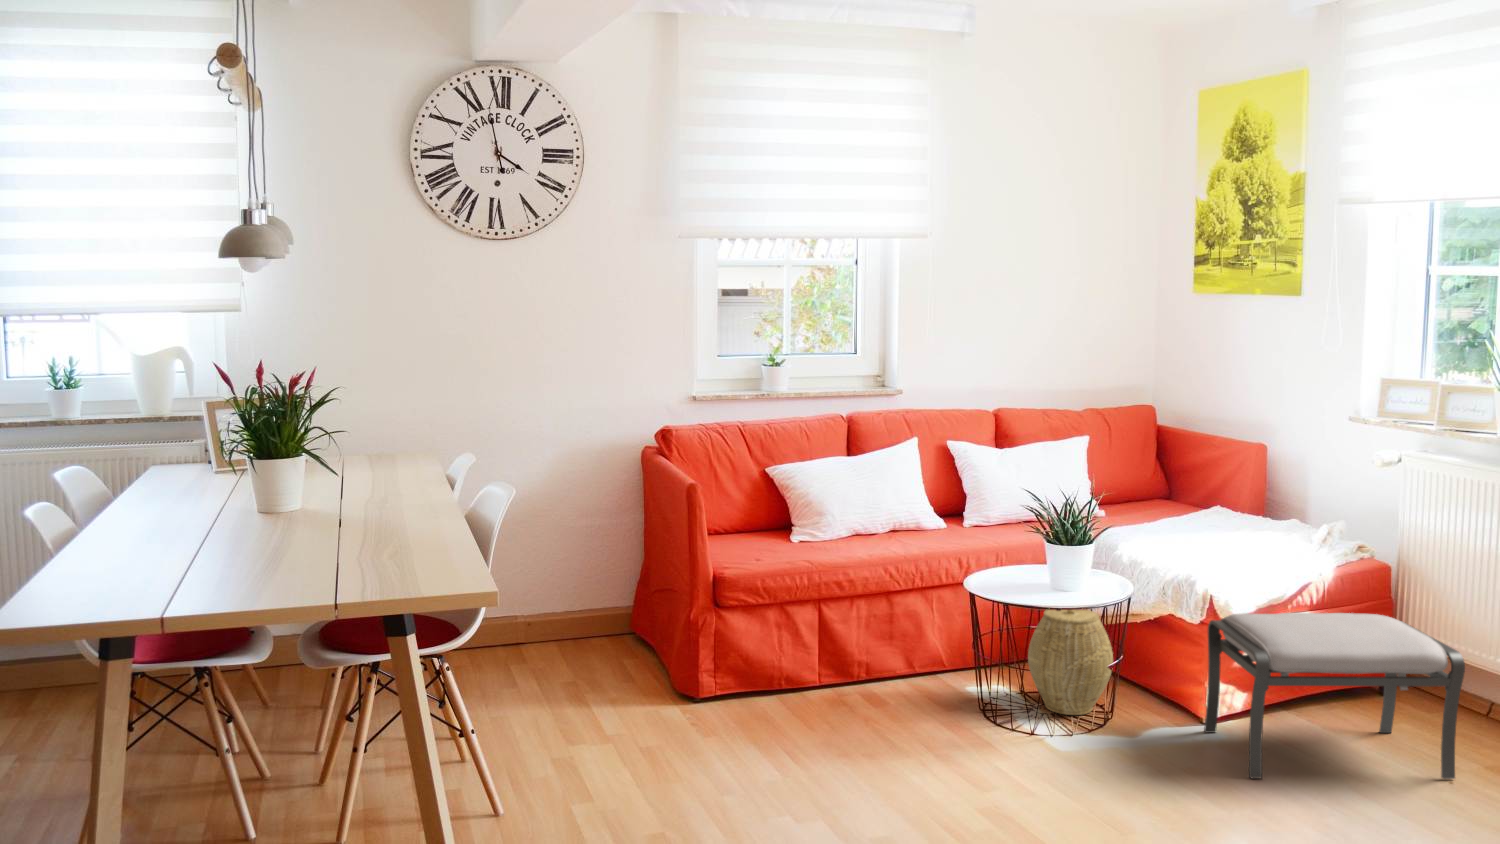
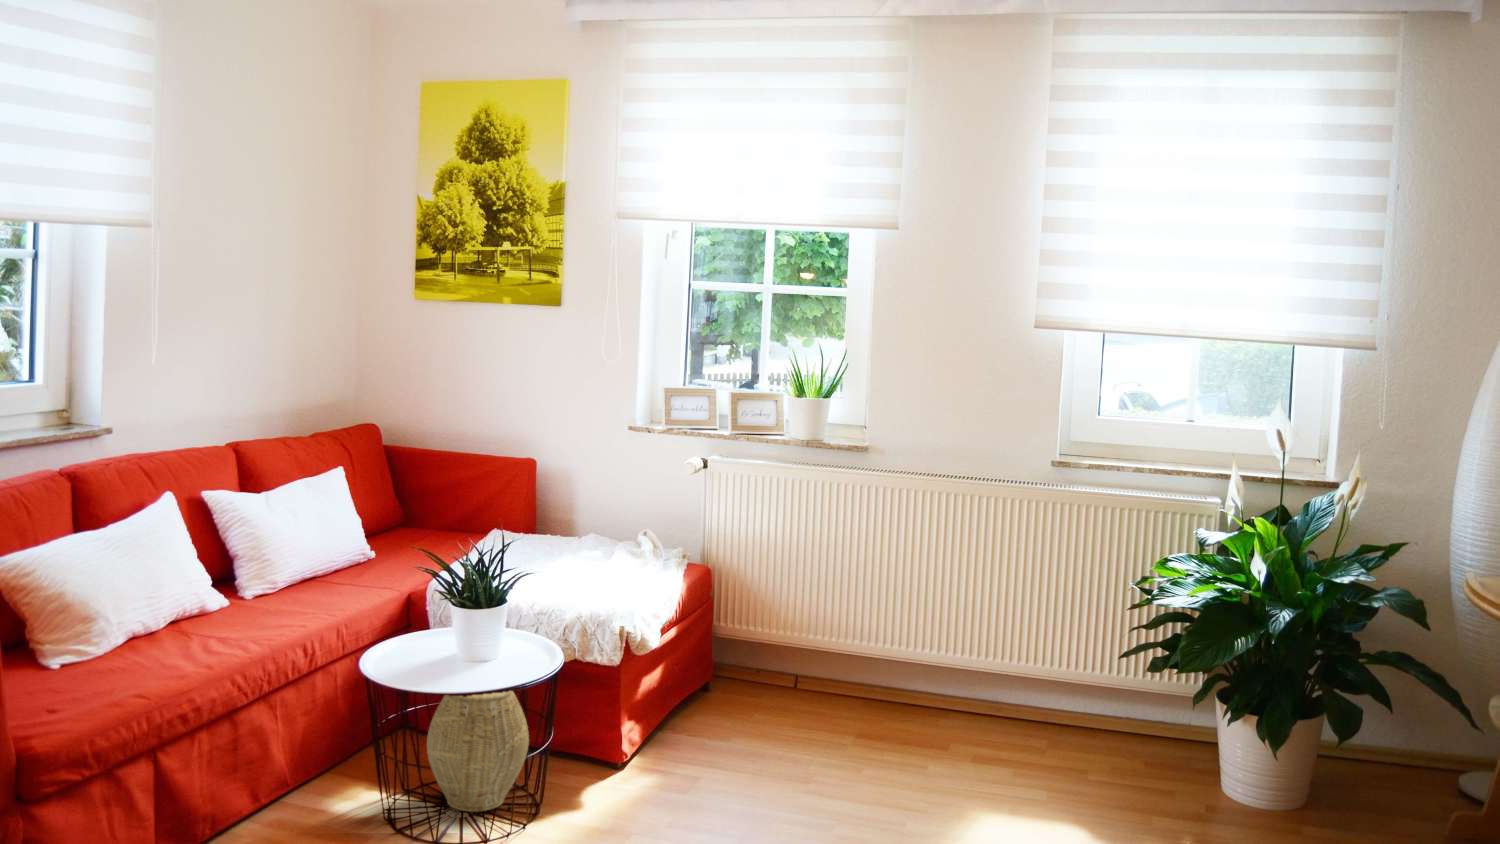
ottoman: present [1204,613,1465,779] -> none [623,627,848,823]

